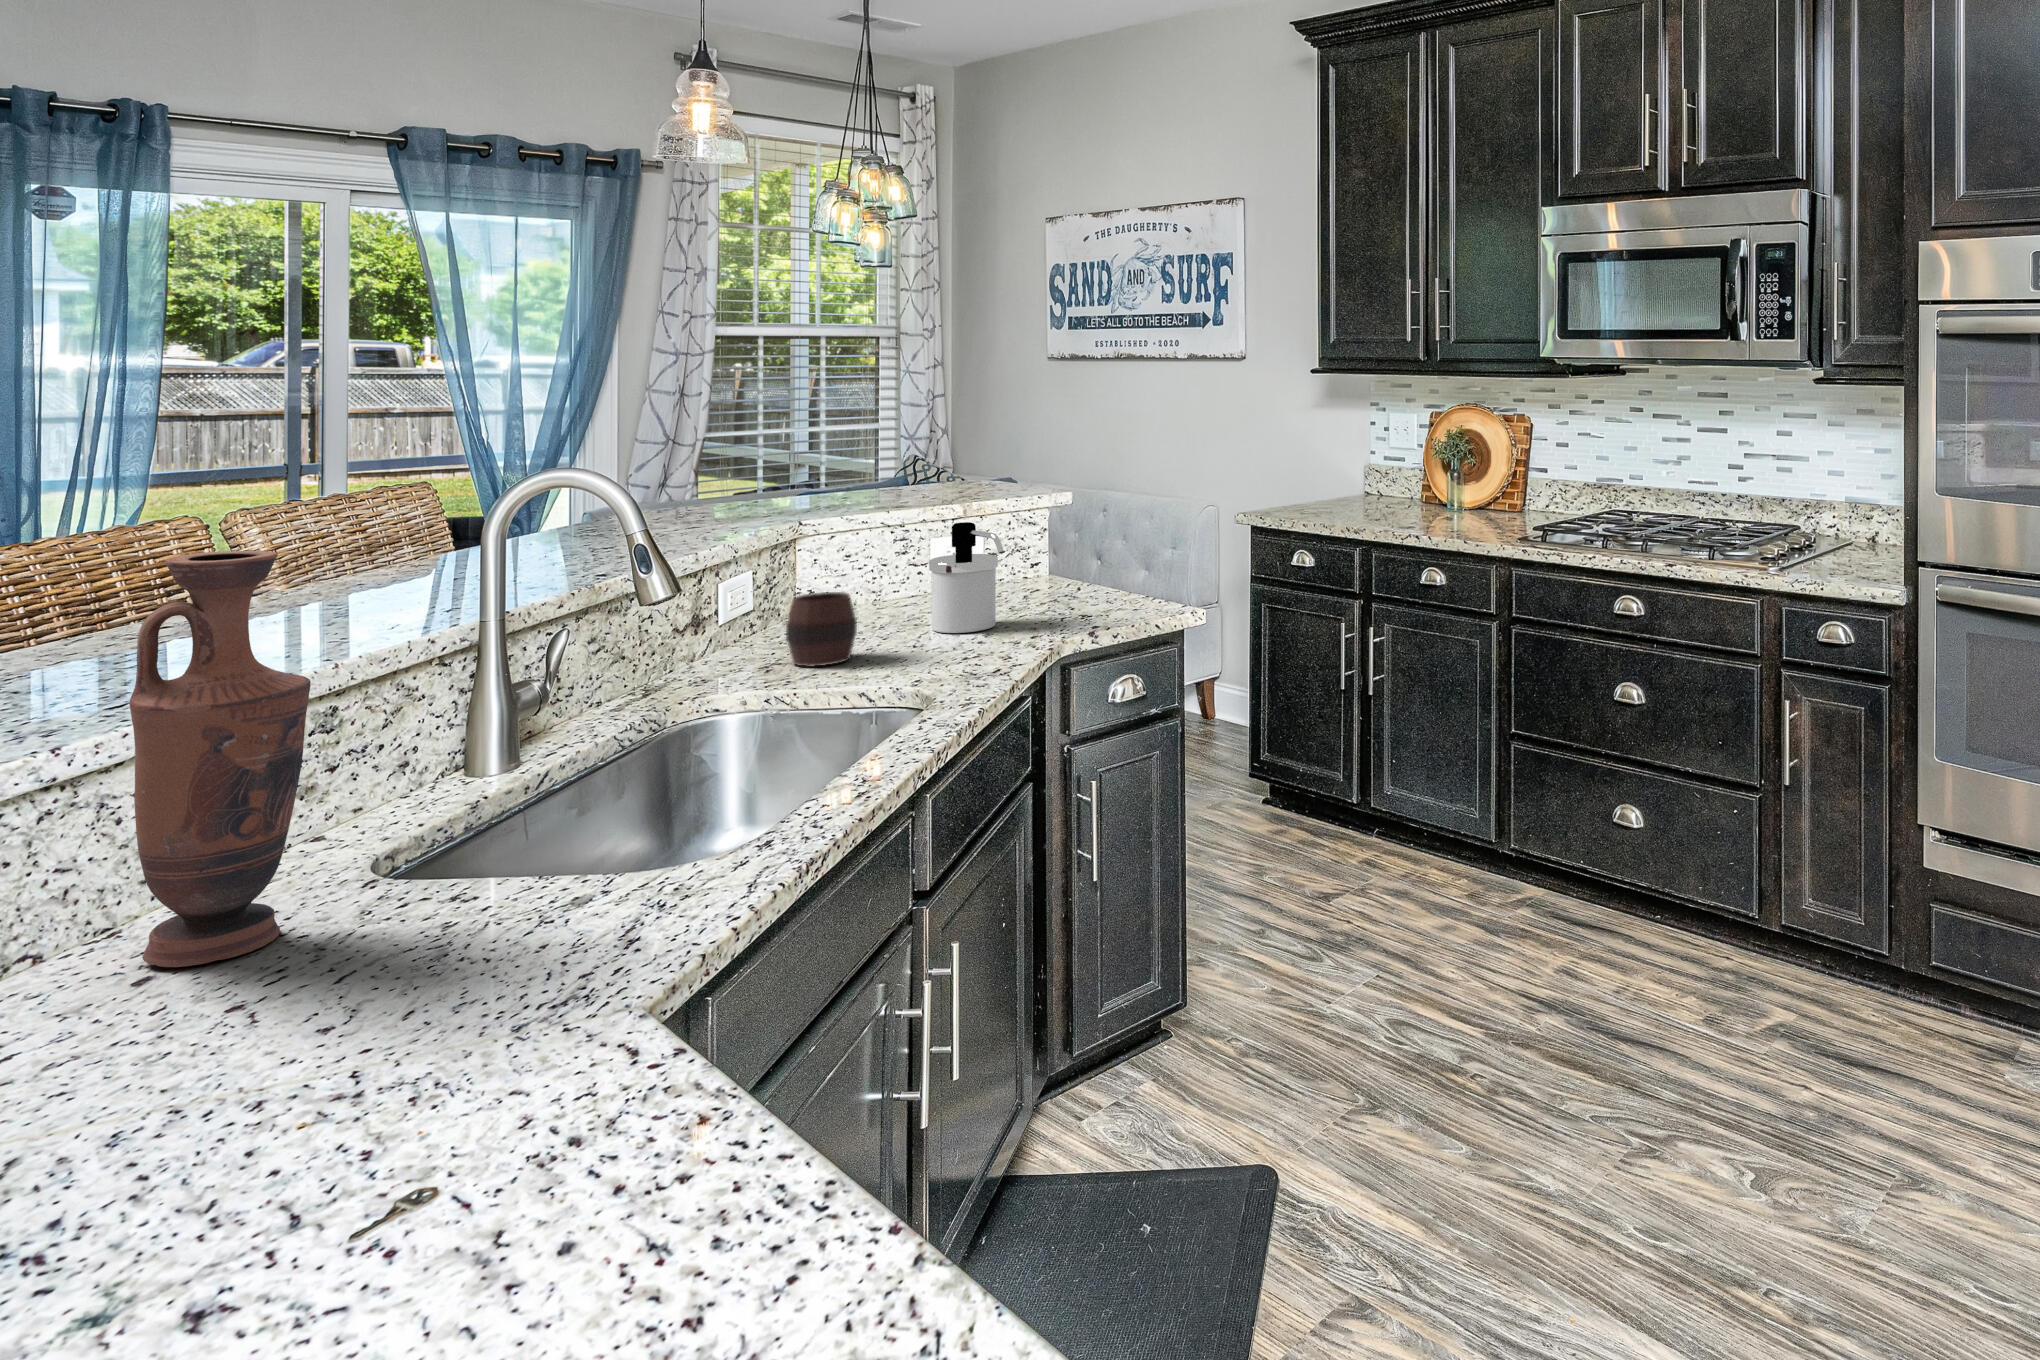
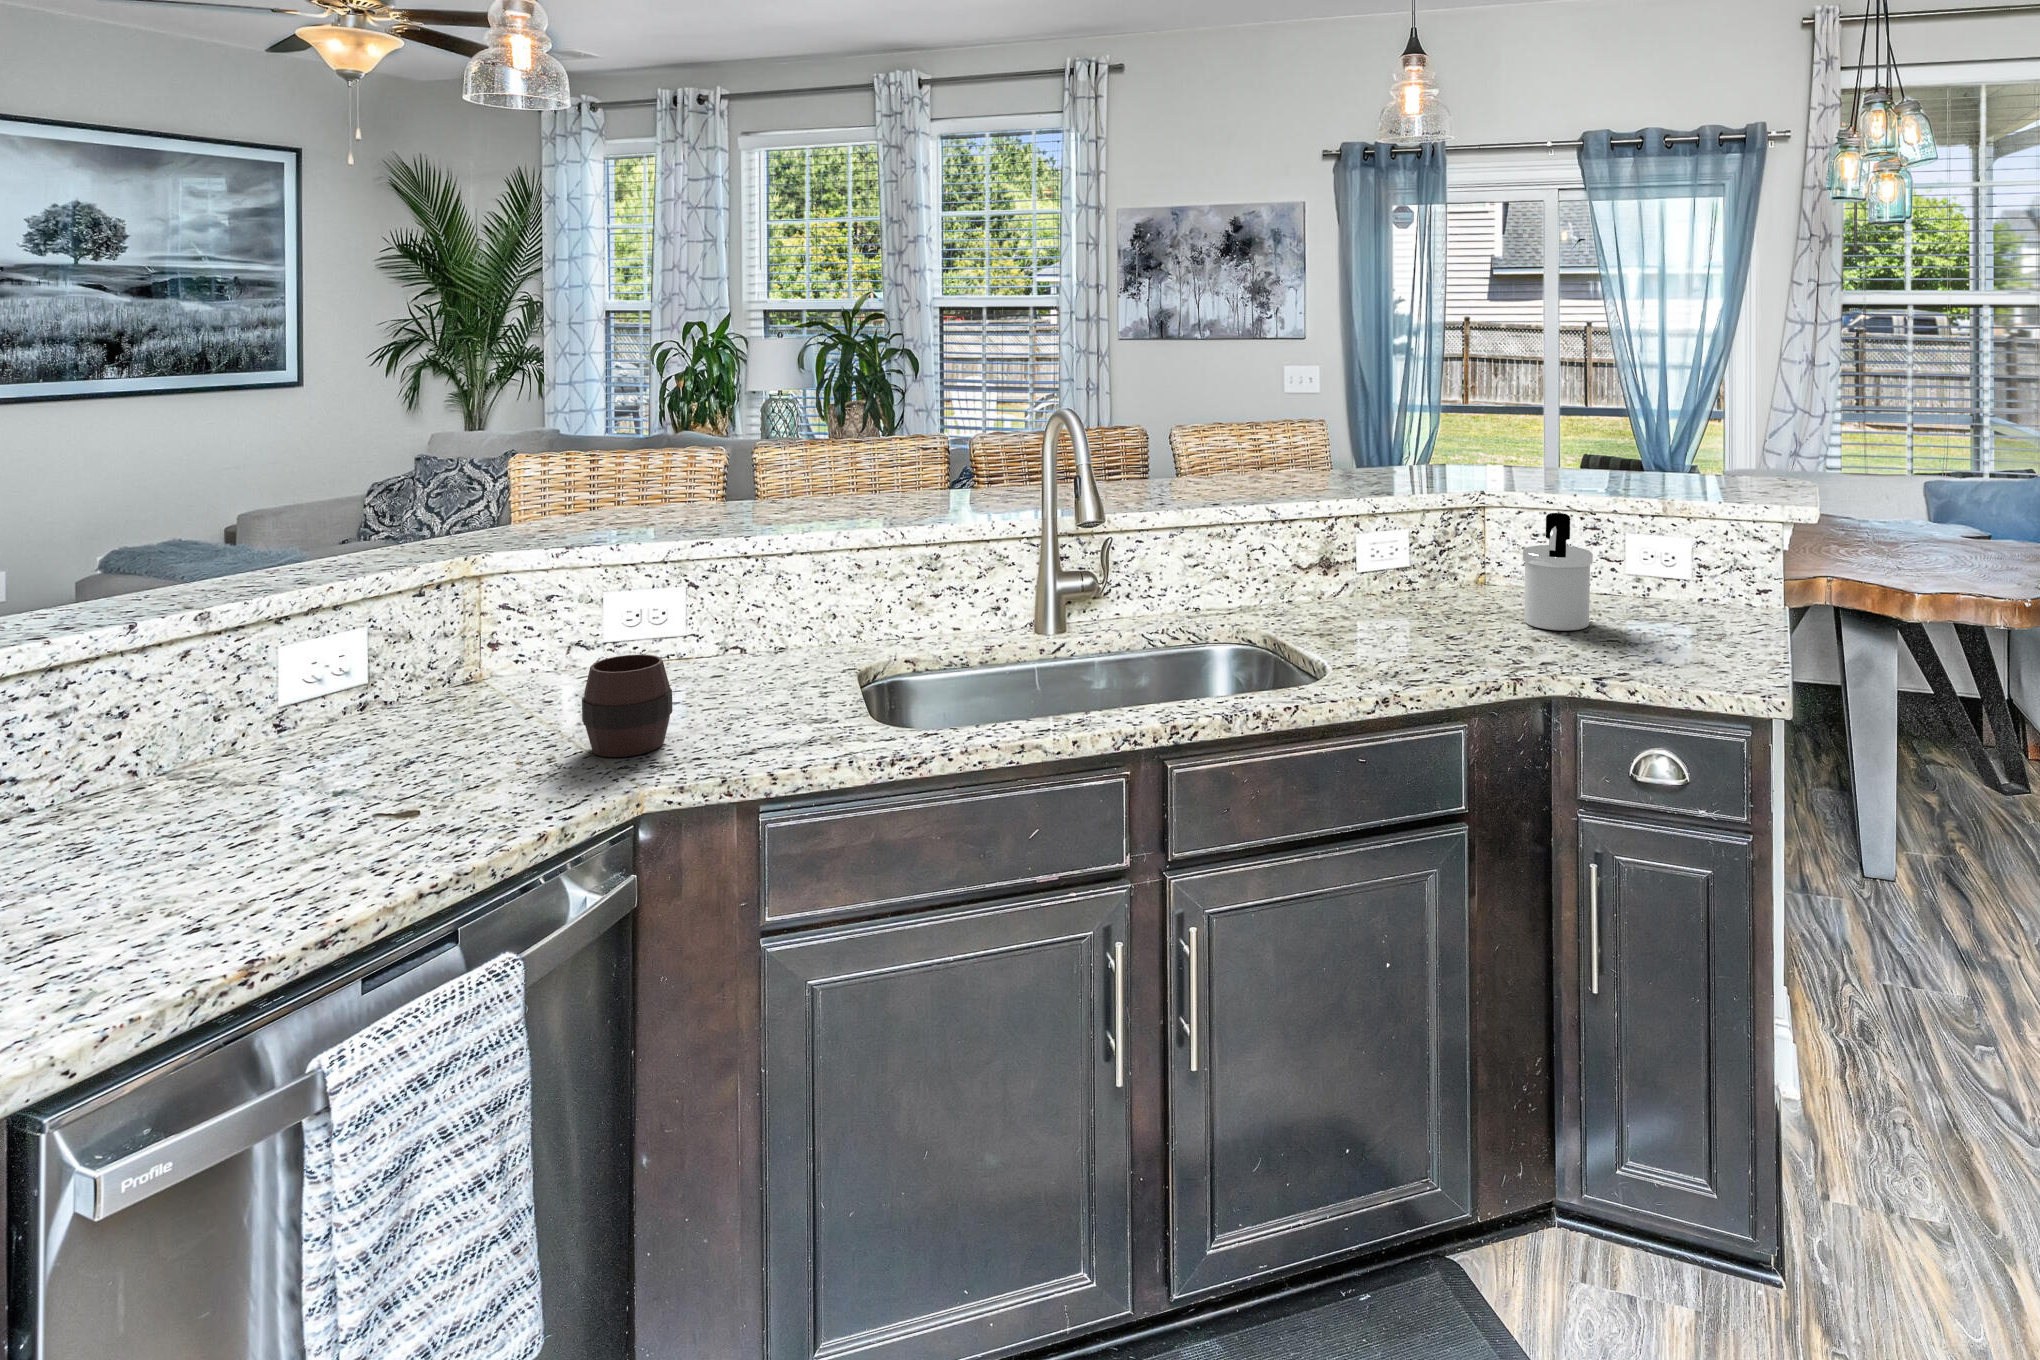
vase: present [129,551,310,967] -> none [711,452,790,683]
cup: present [786,592,857,667] -> present [582,654,672,757]

